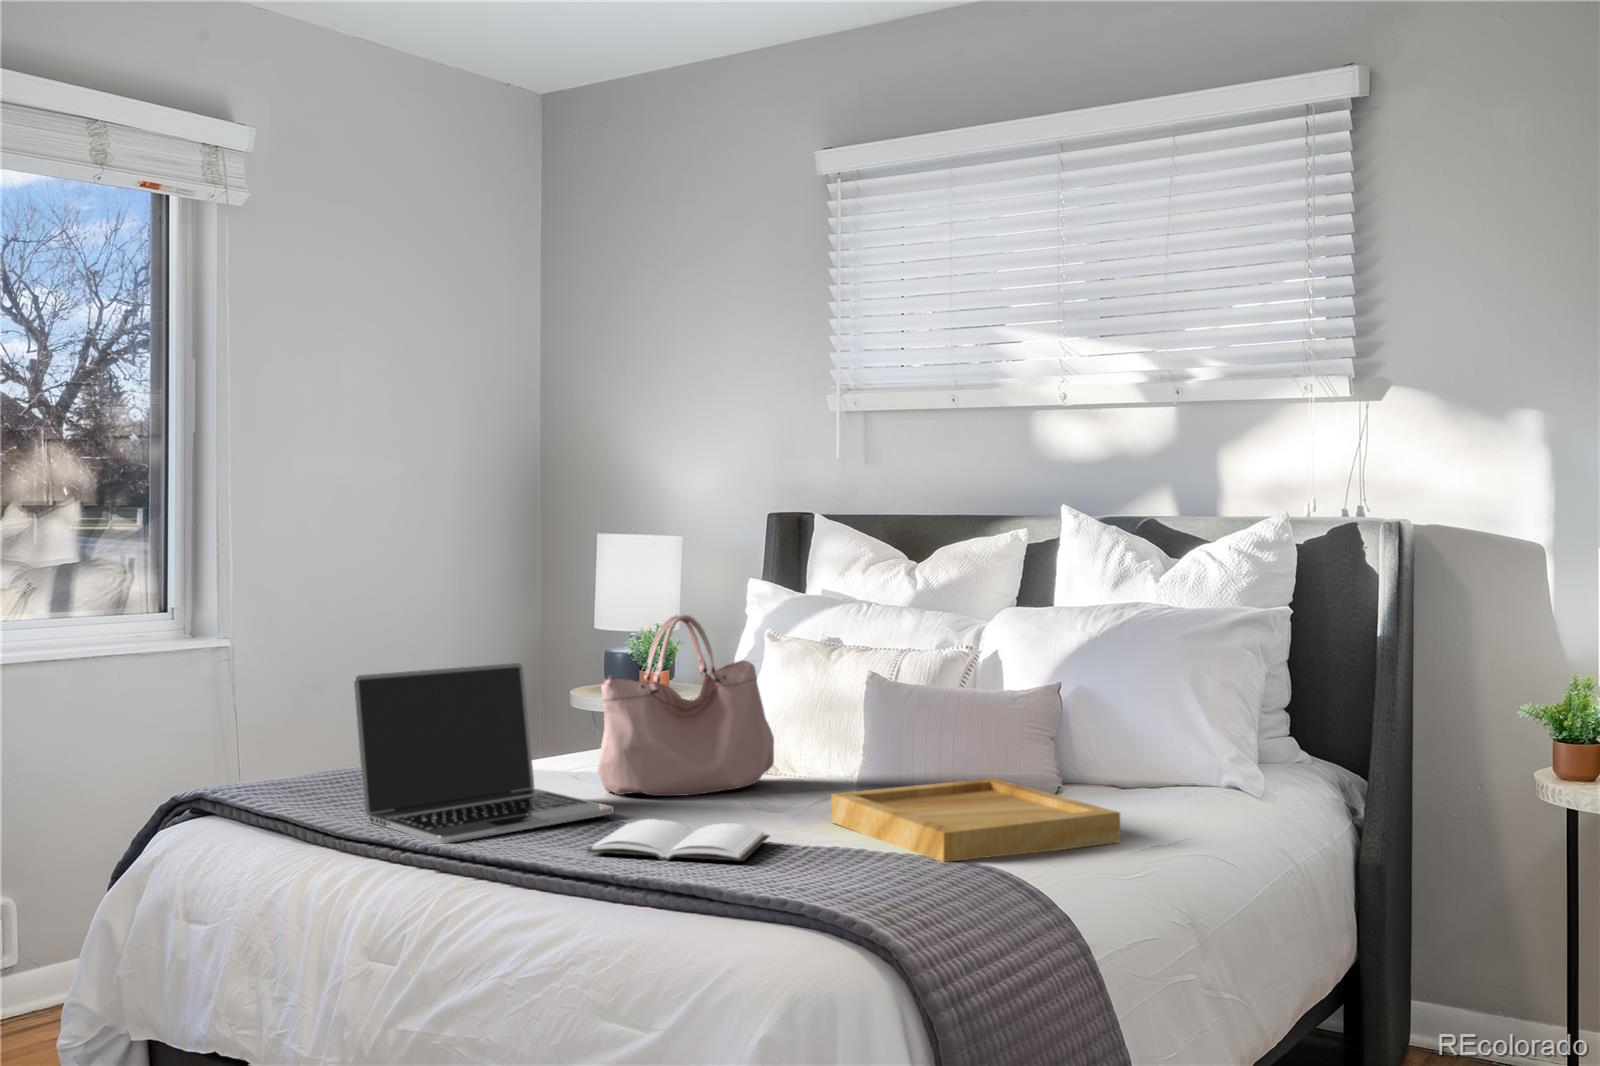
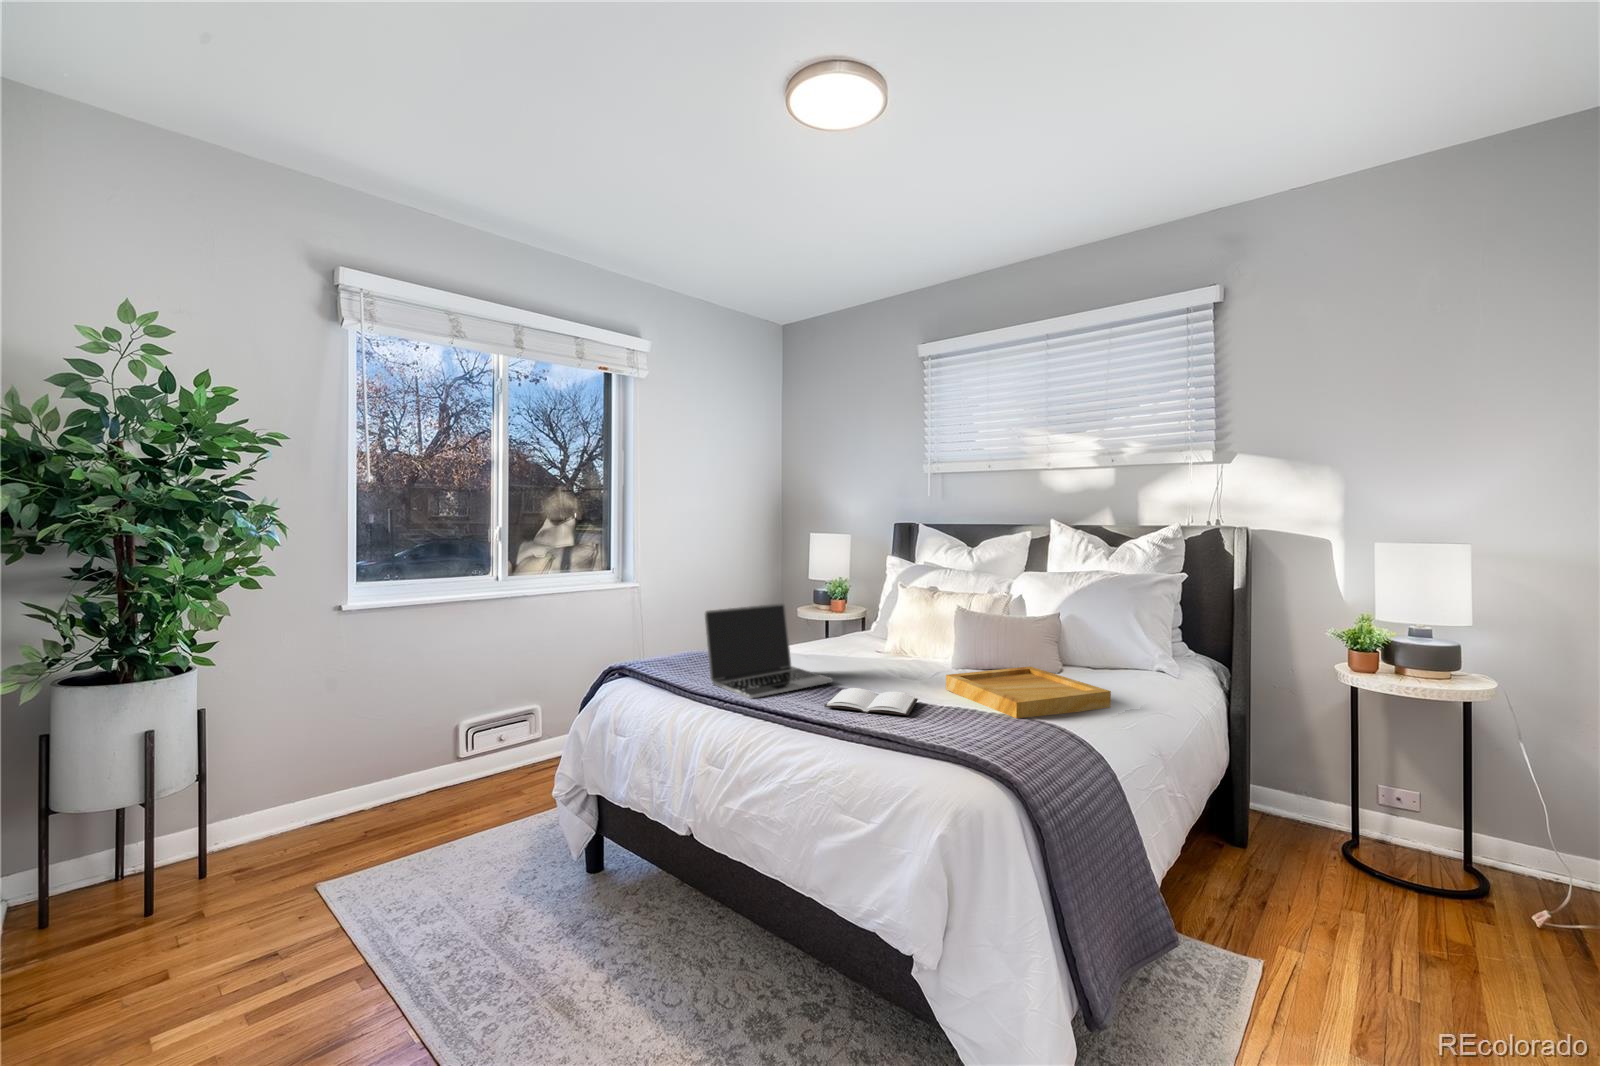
handbag: present [598,615,774,796] -> none [822,579,909,671]

